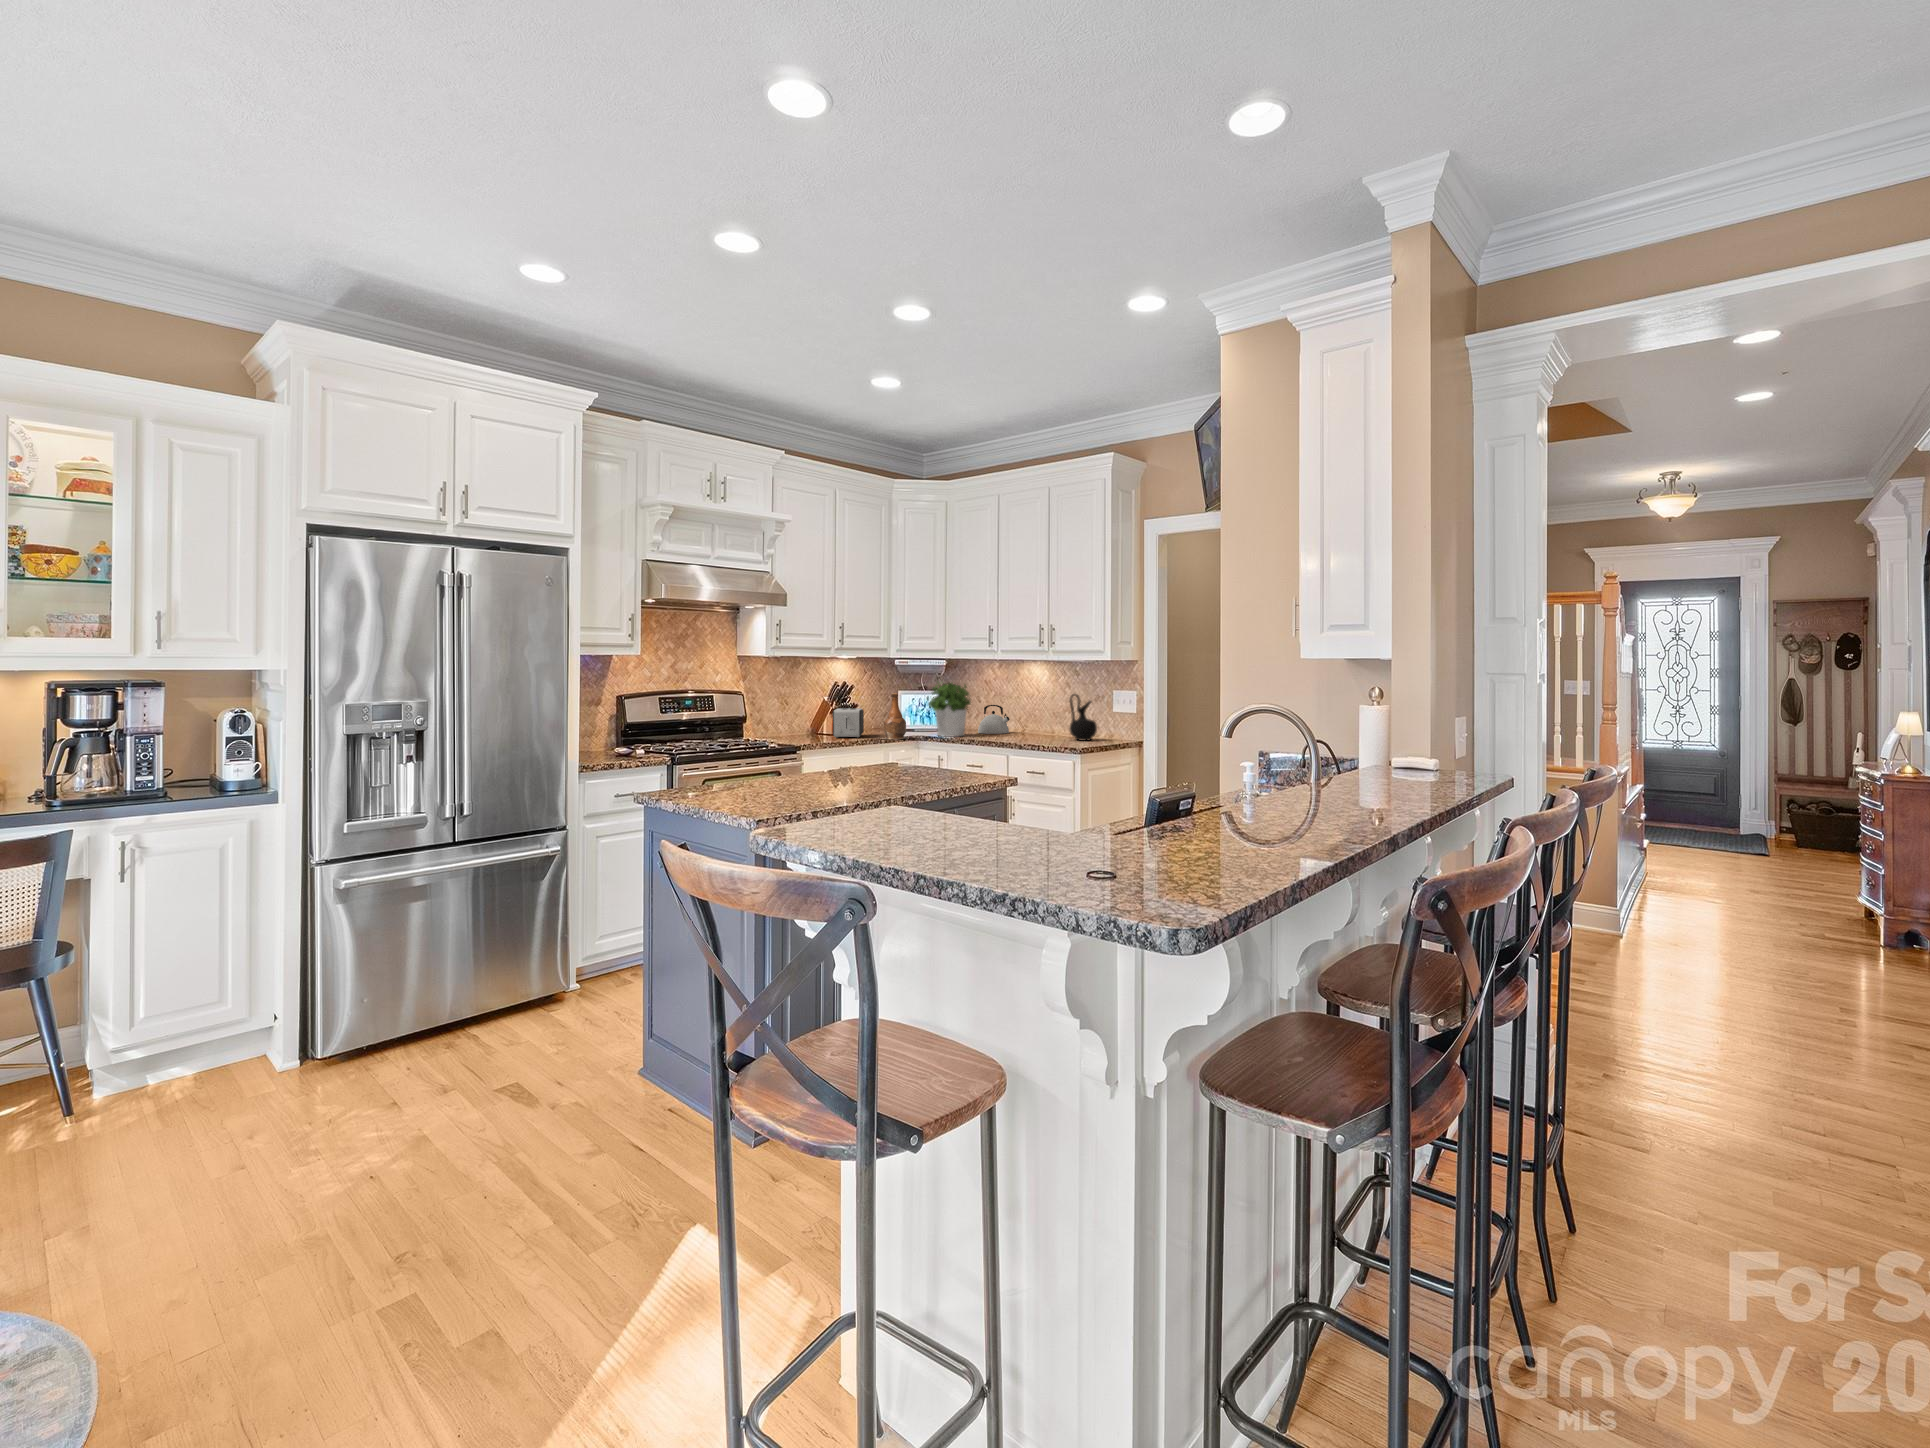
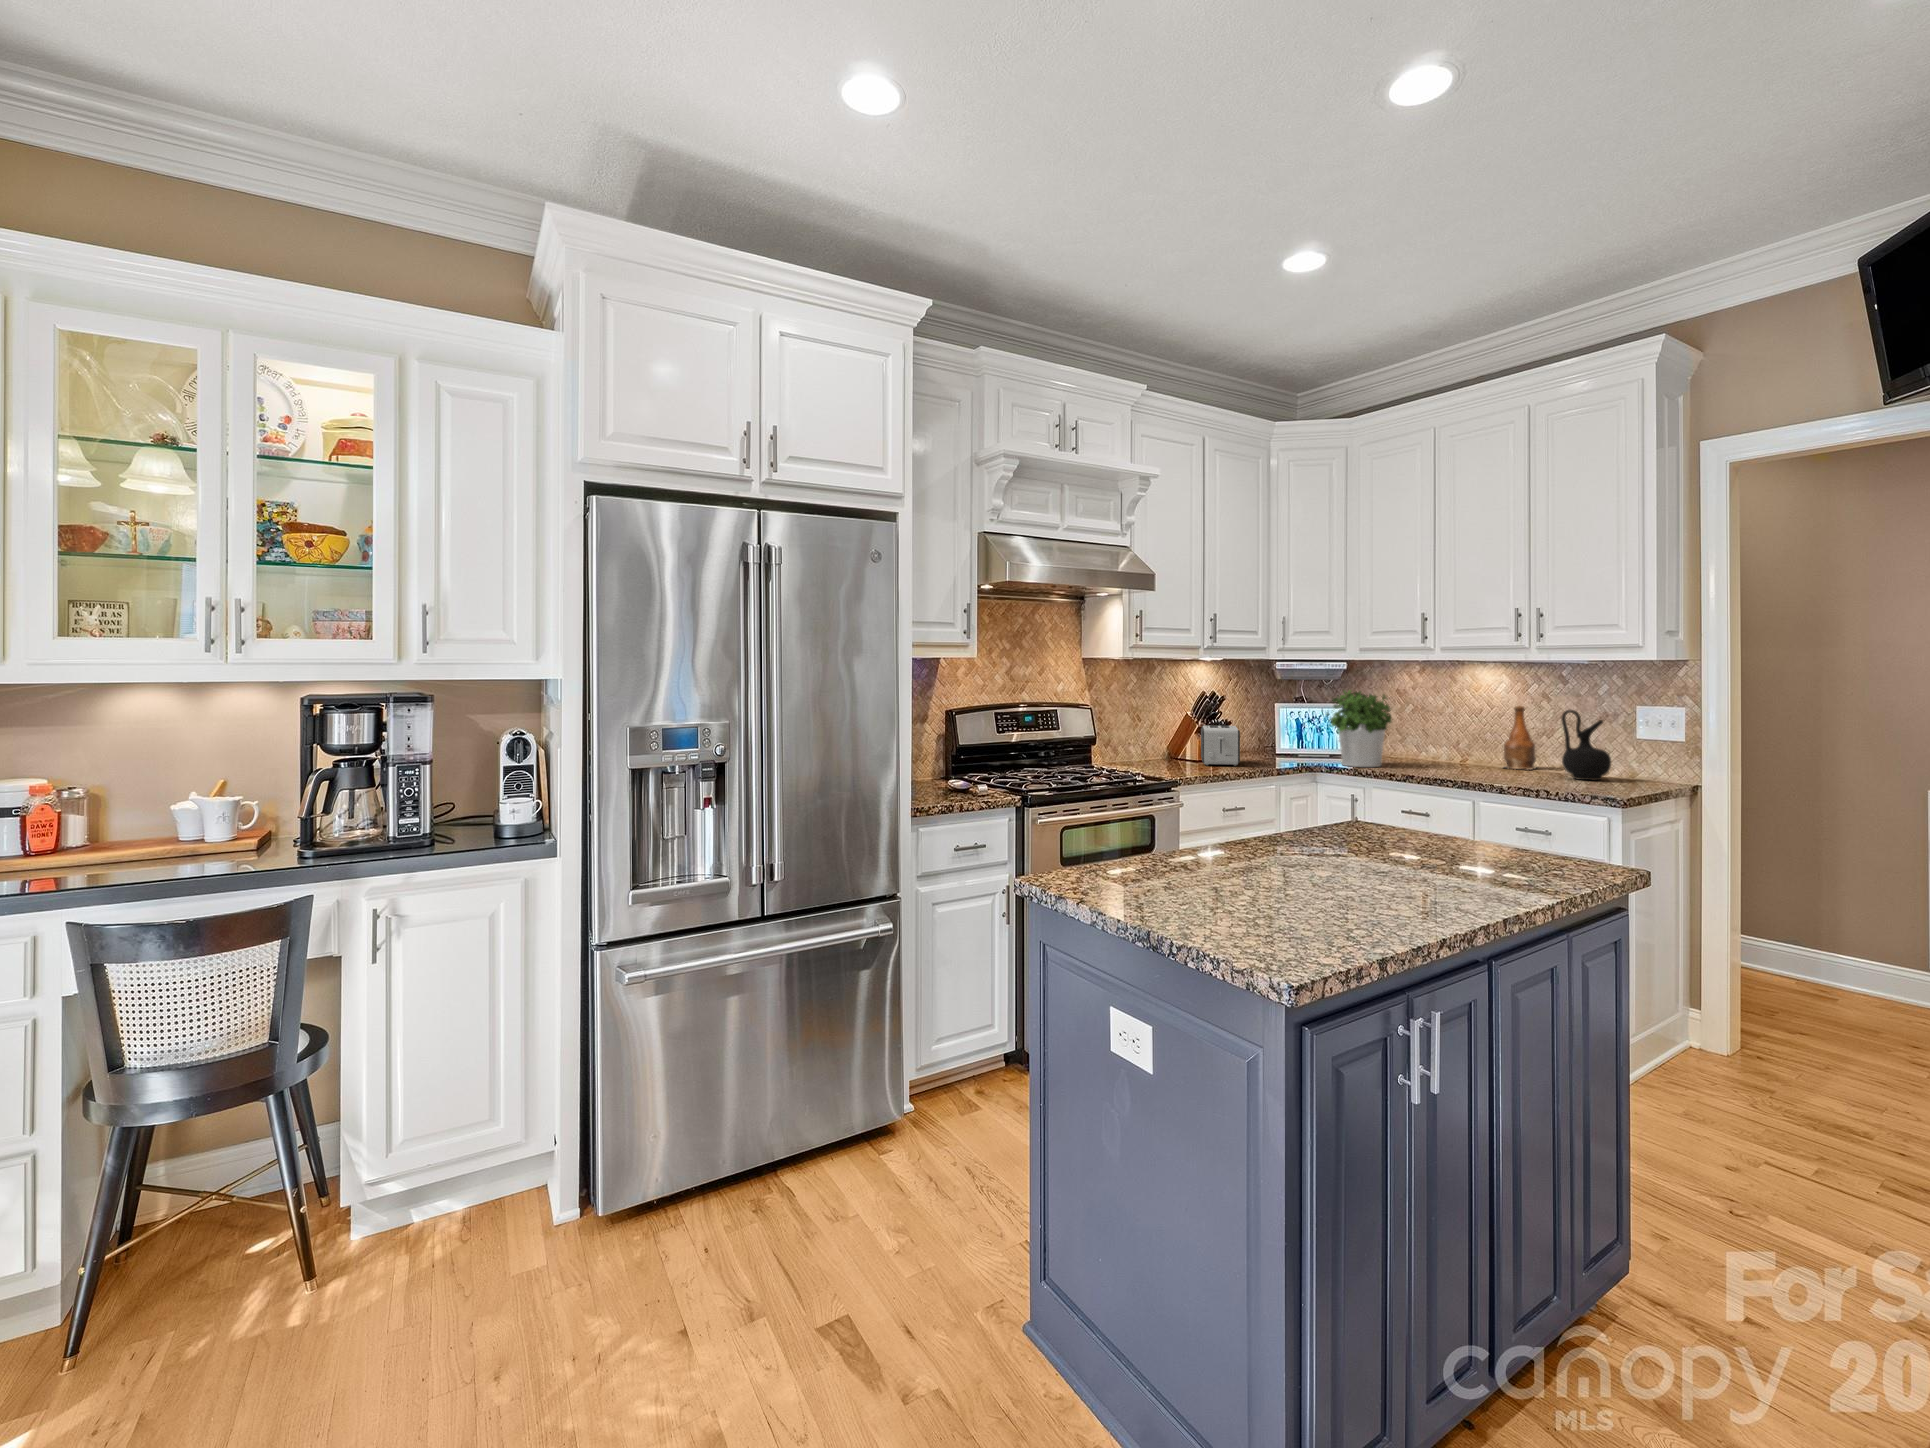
bottle: present [884,693,906,740] -> present [1504,706,1536,770]
kettle: present [978,705,1010,734] -> none [1391,722,1441,763]

